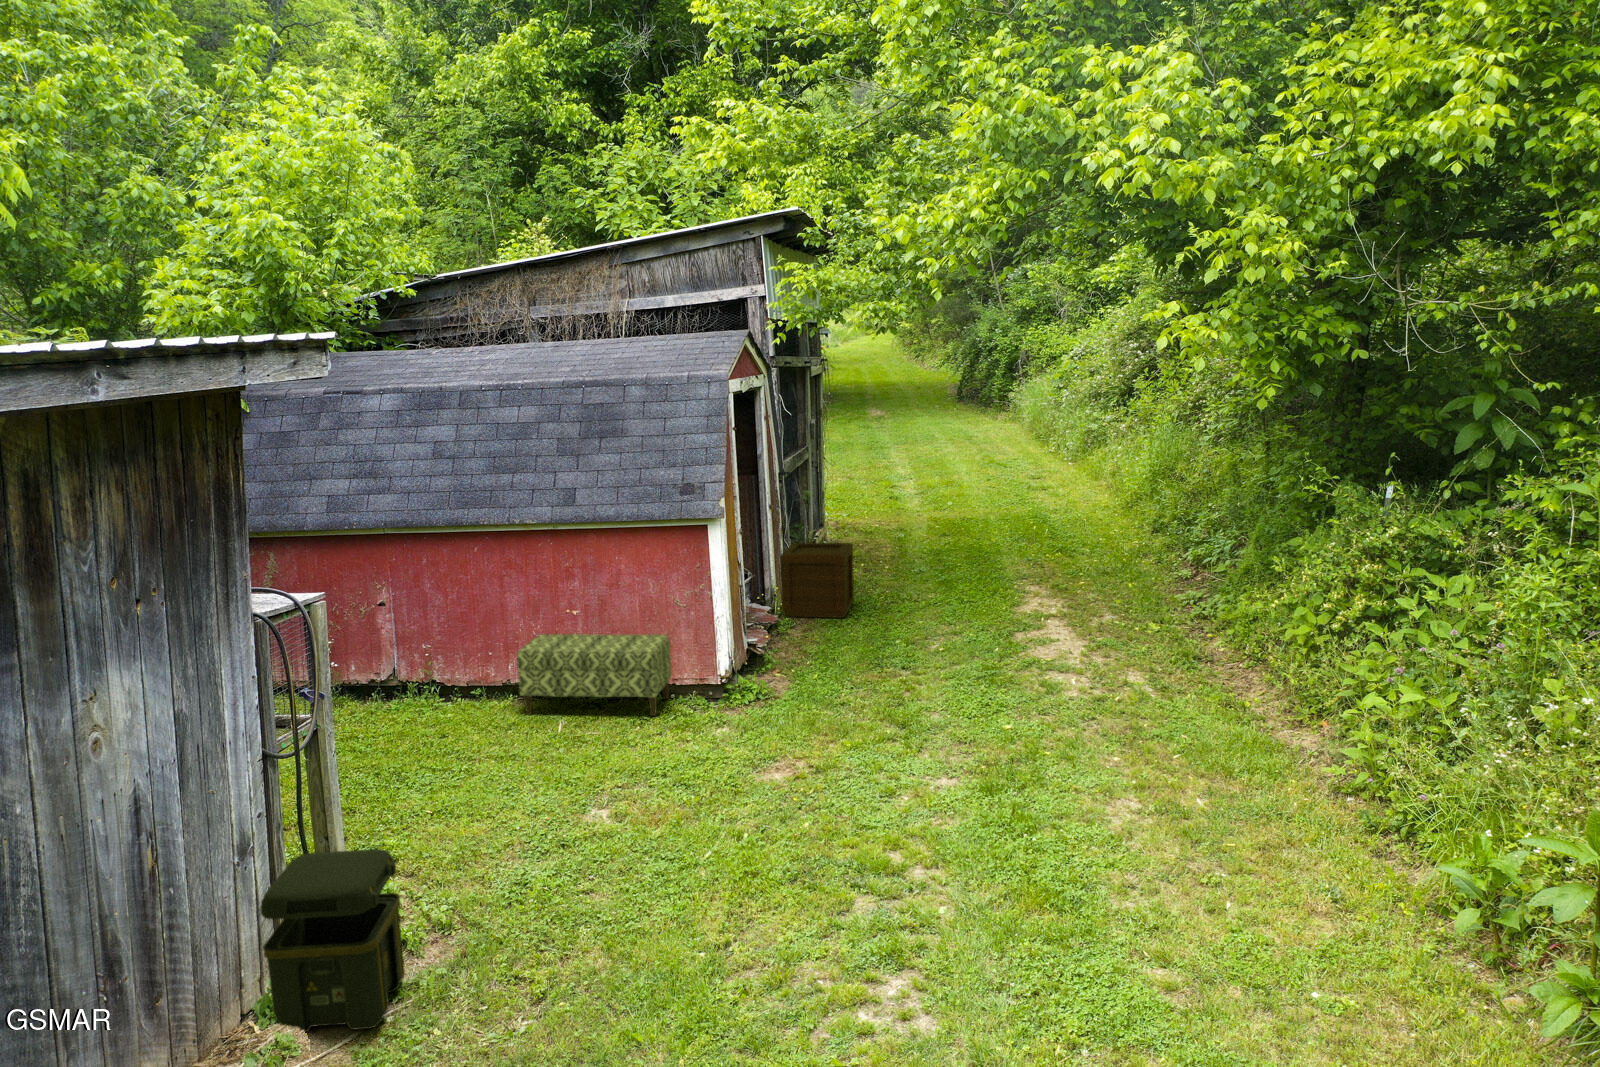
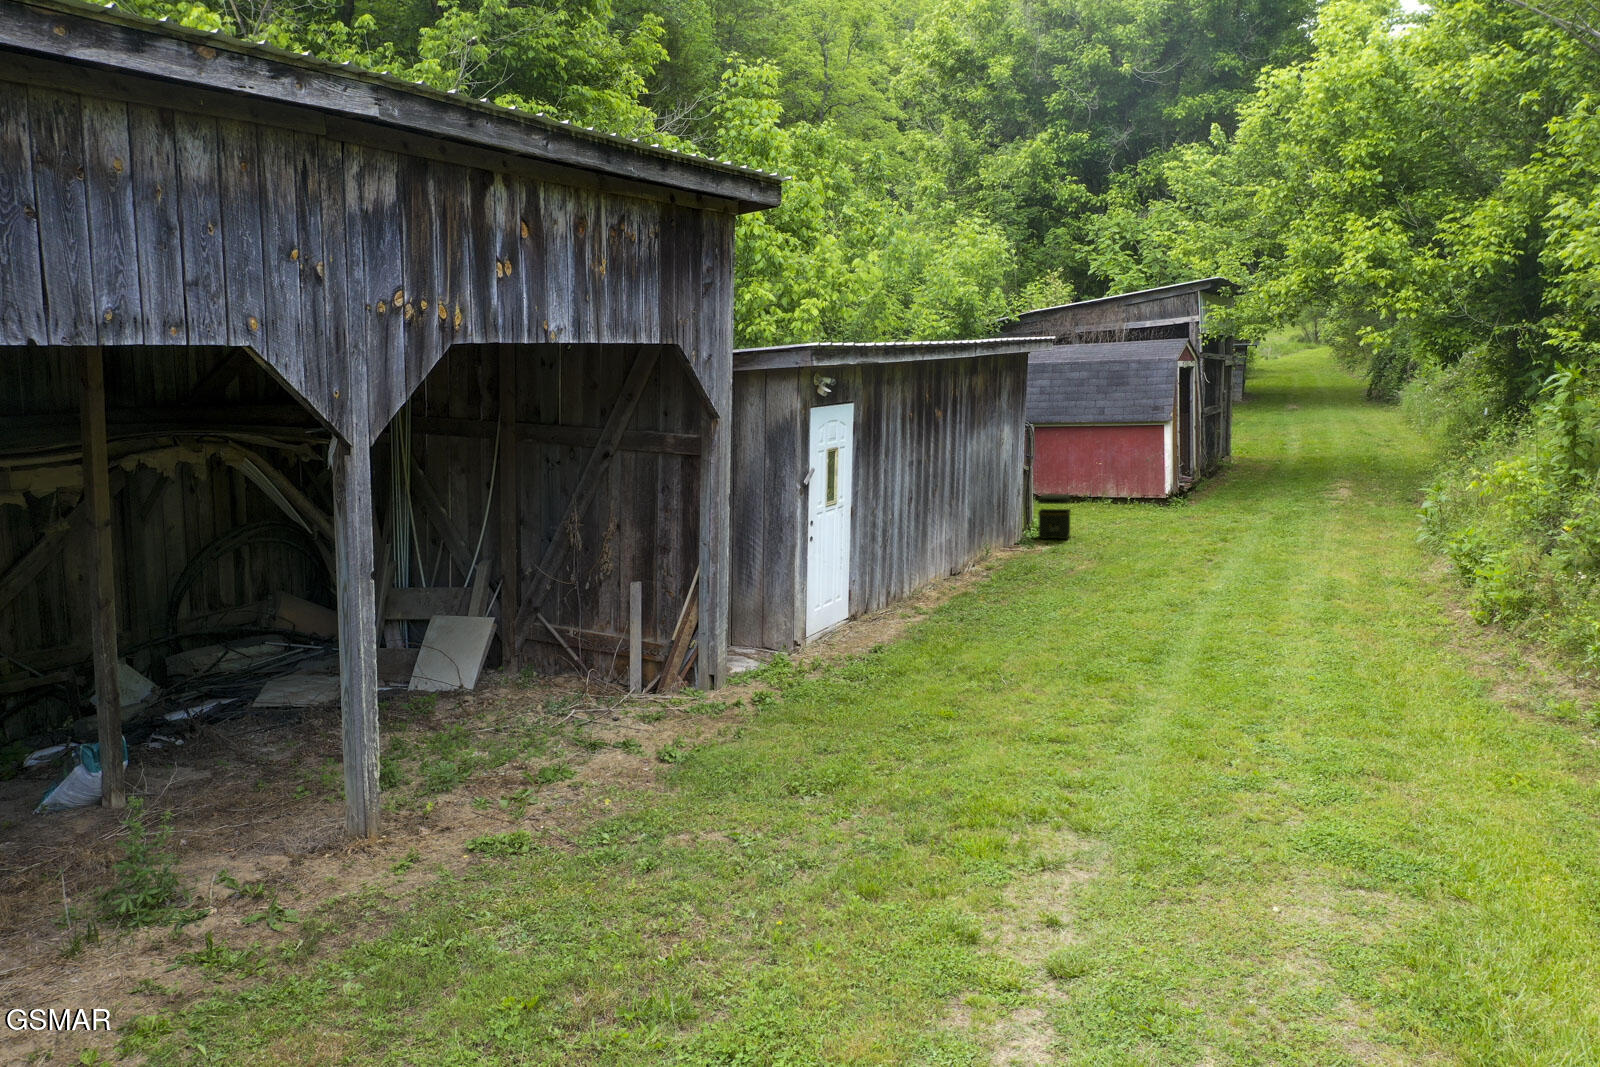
wooden crate: present [780,543,854,618] -> none [1198,450,1239,487]
bench: present [517,634,672,716] -> none [1079,472,1145,505]

